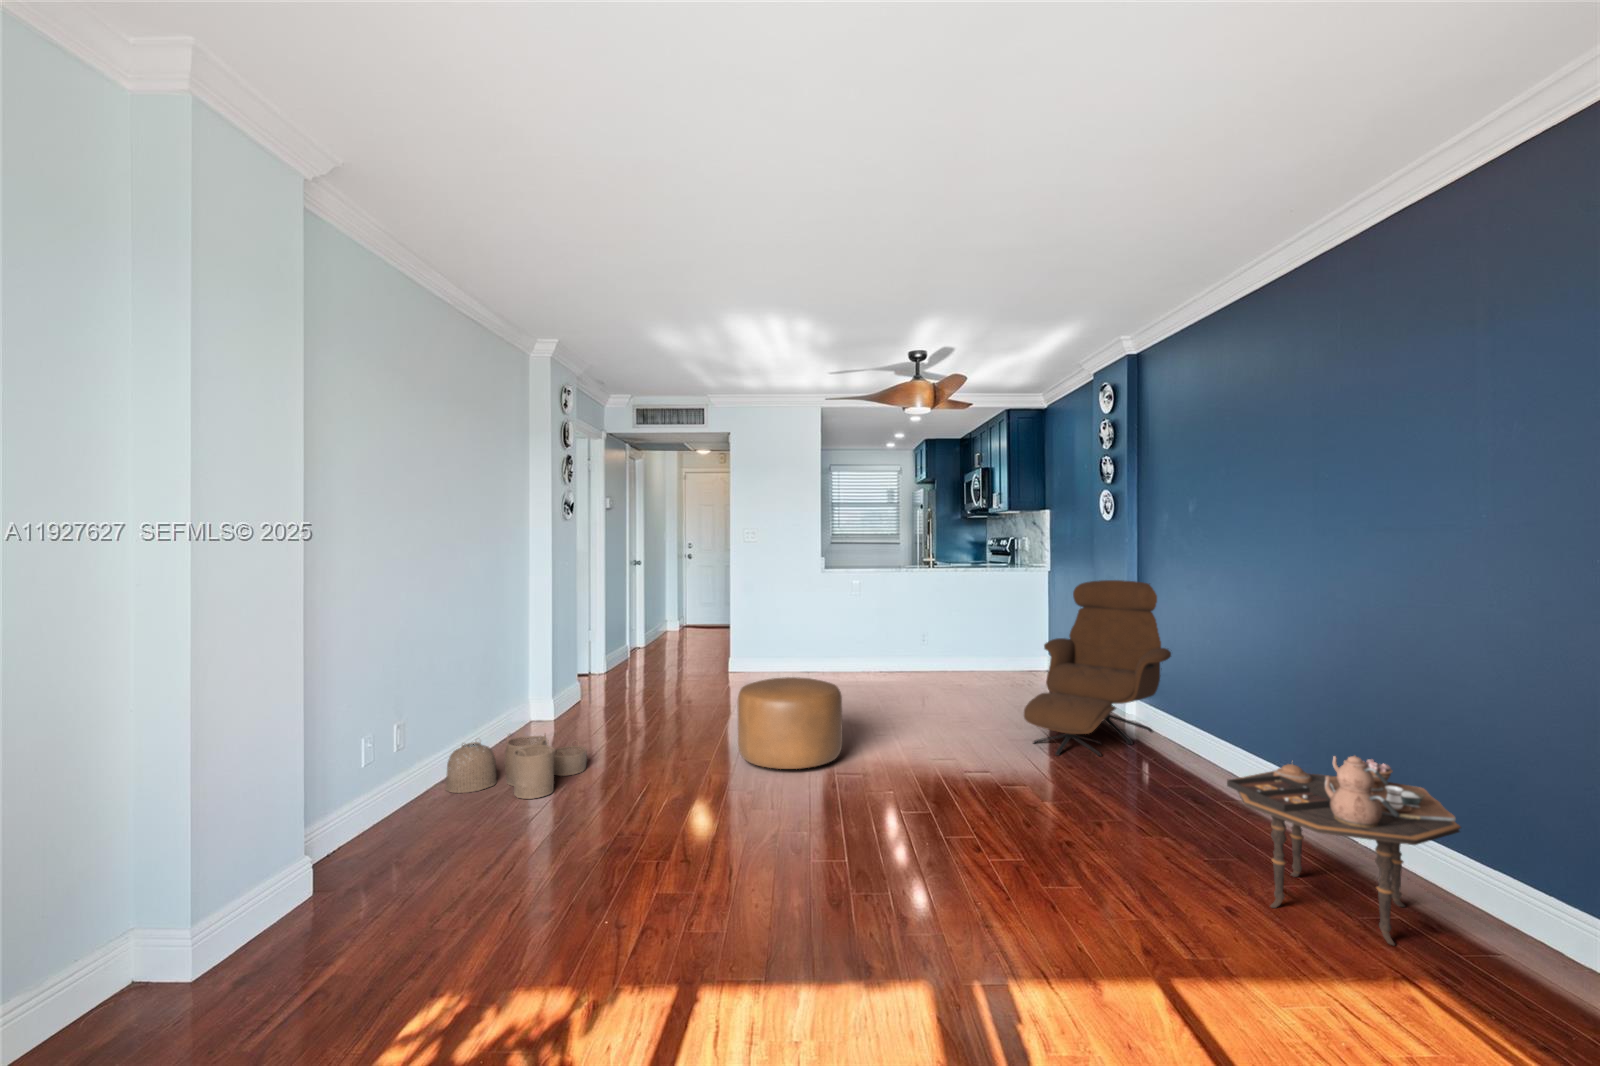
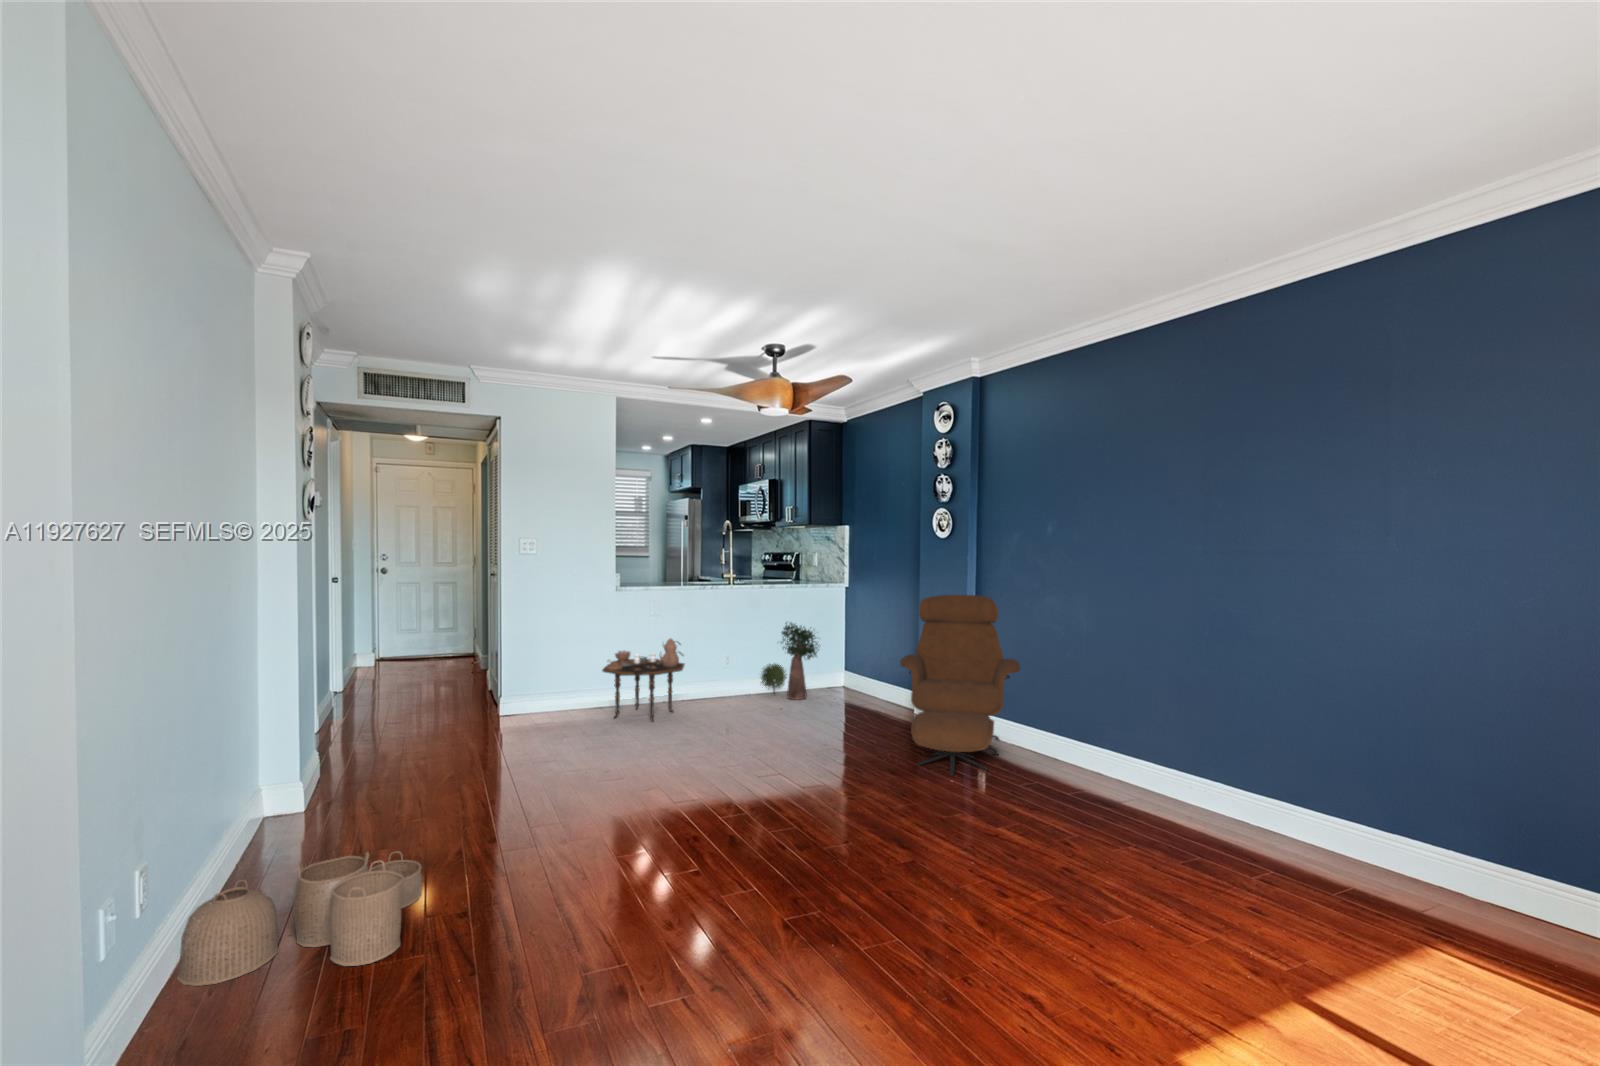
potted plant: none [954,603,1009,678] -> present [761,622,819,700]
ottoman: present [738,677,842,769] -> none [628,723,759,842]
side table: present [1227,756,1461,945] -> present [602,639,684,721]

